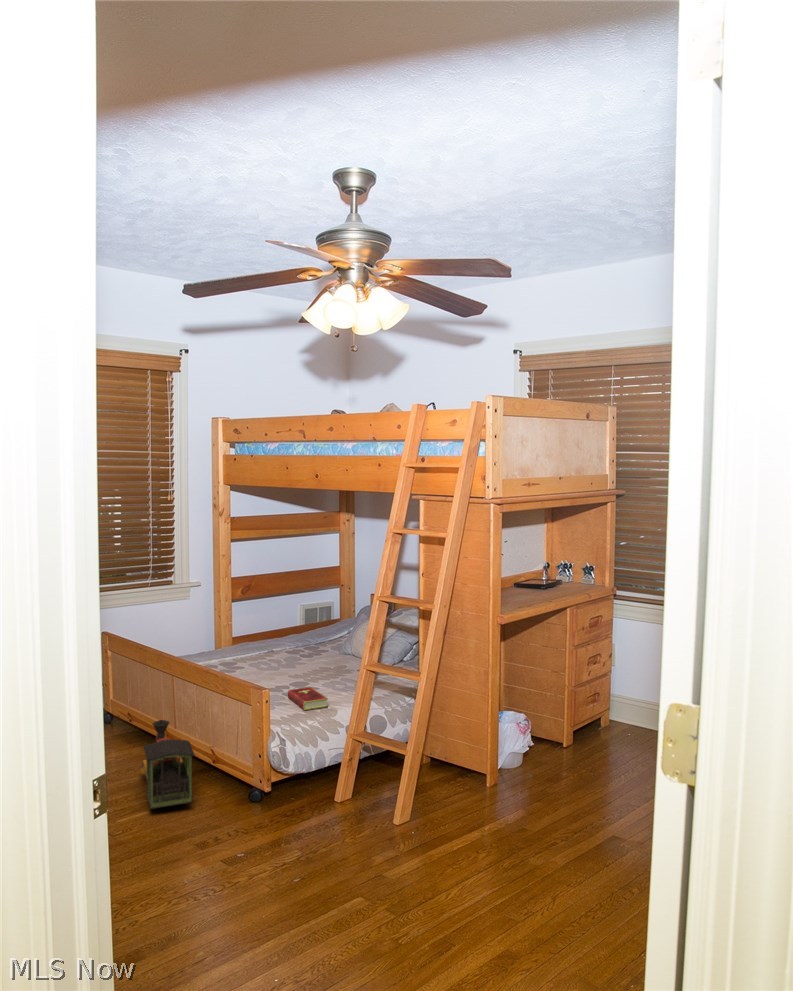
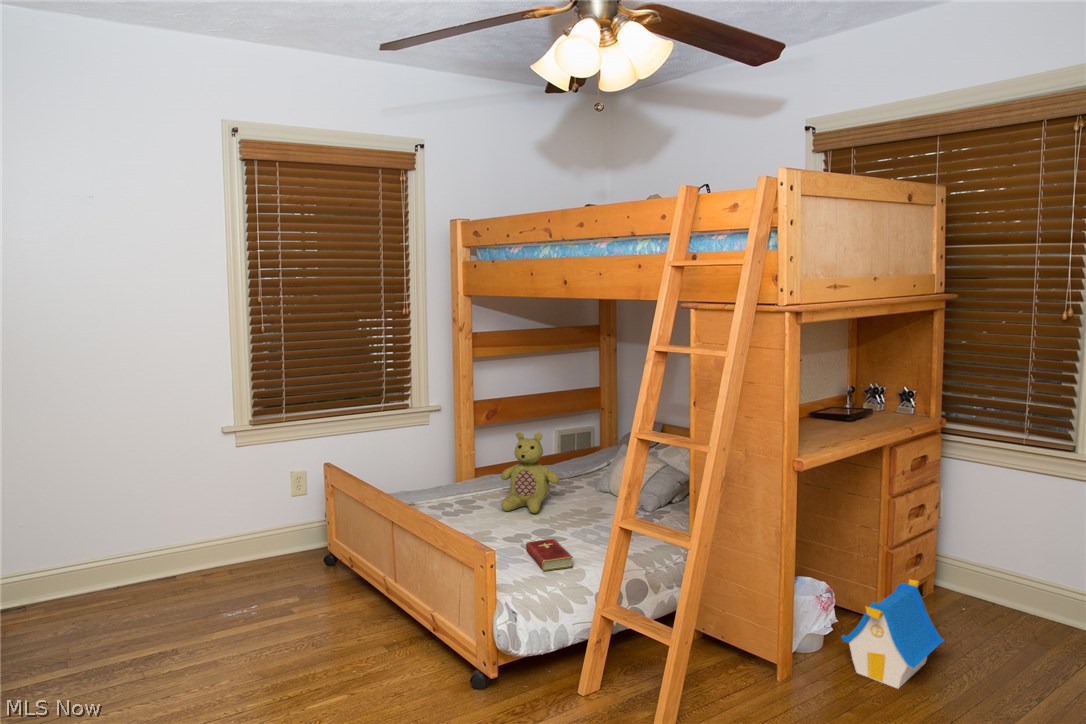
stuffed bear: none [259,601,311,671] -> present [501,431,559,513]
toy house: none [534,707,609,787] -> present [841,579,944,689]
toy train: present [139,720,195,809] -> none [346,574,404,691]

